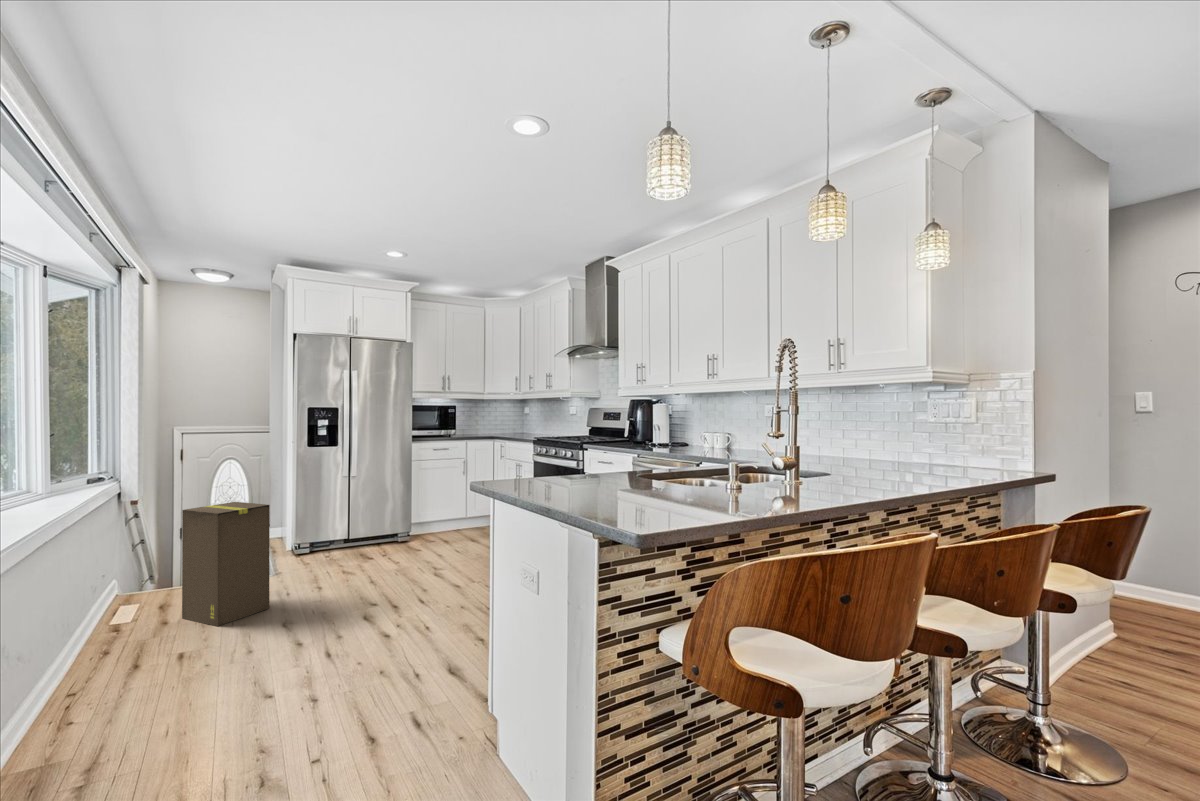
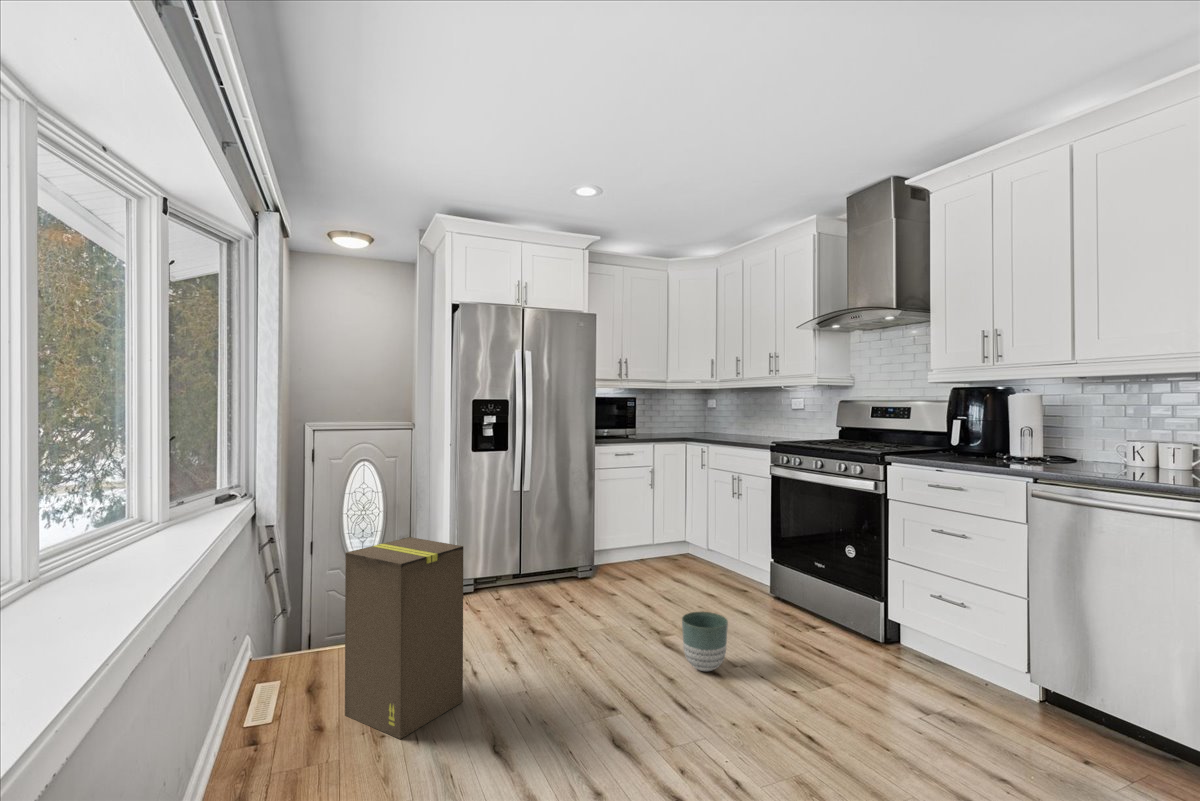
planter: none [435,549,466,587] -> present [682,612,728,671]

